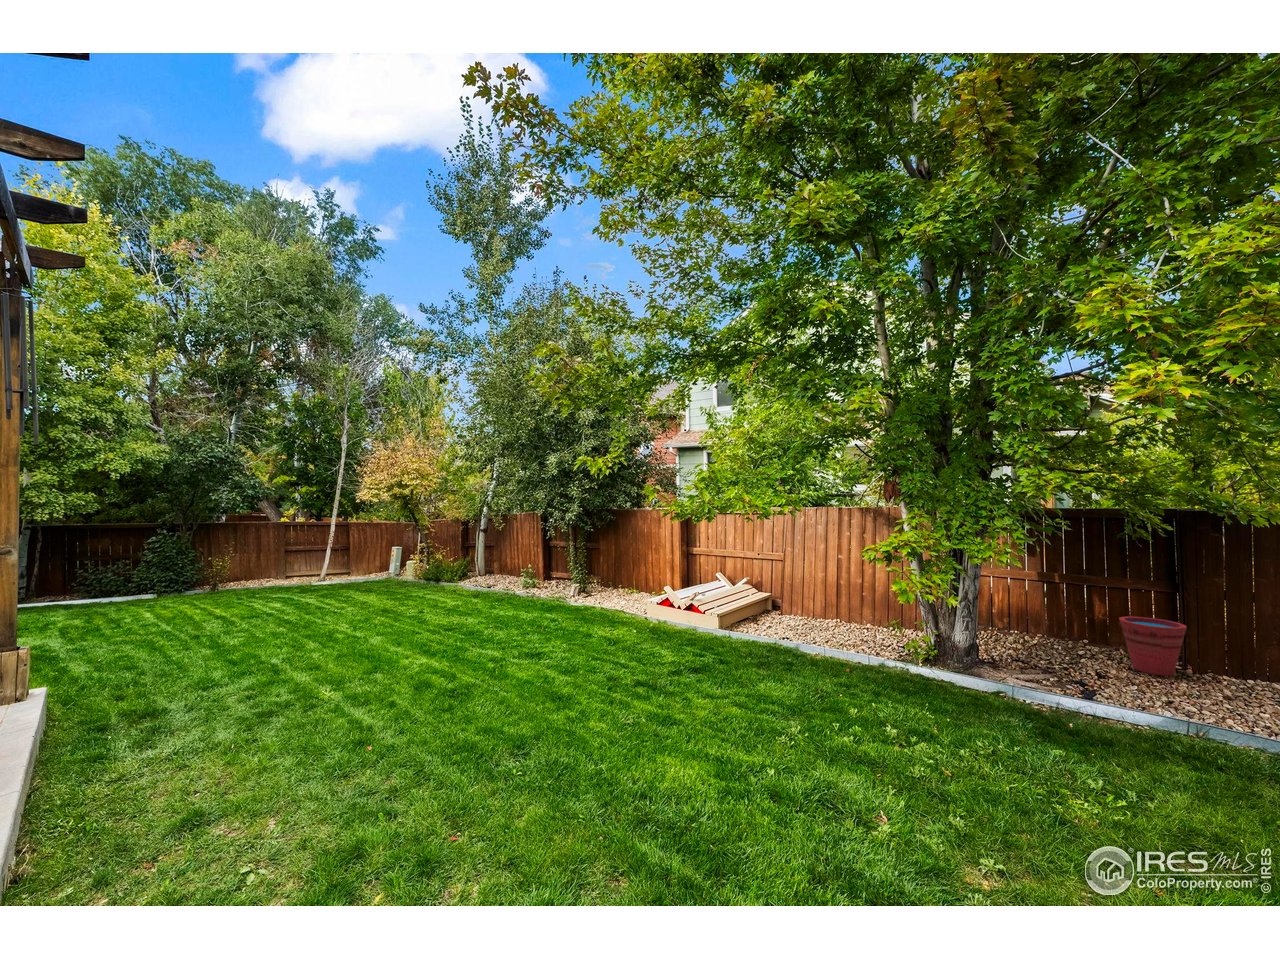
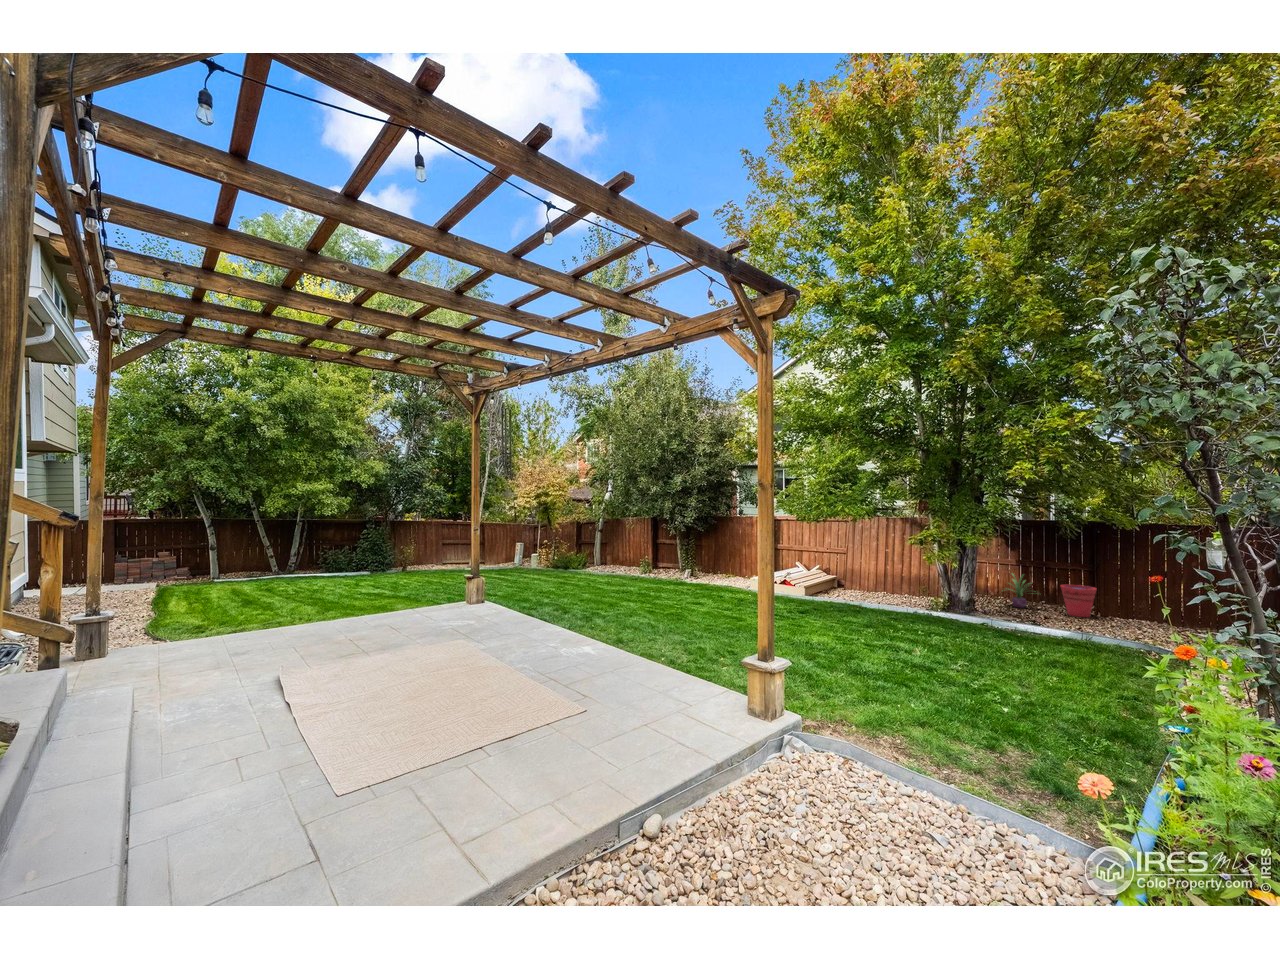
decorative plant: none [1008,595,1085,654] -> present [1010,574,1027,608]

